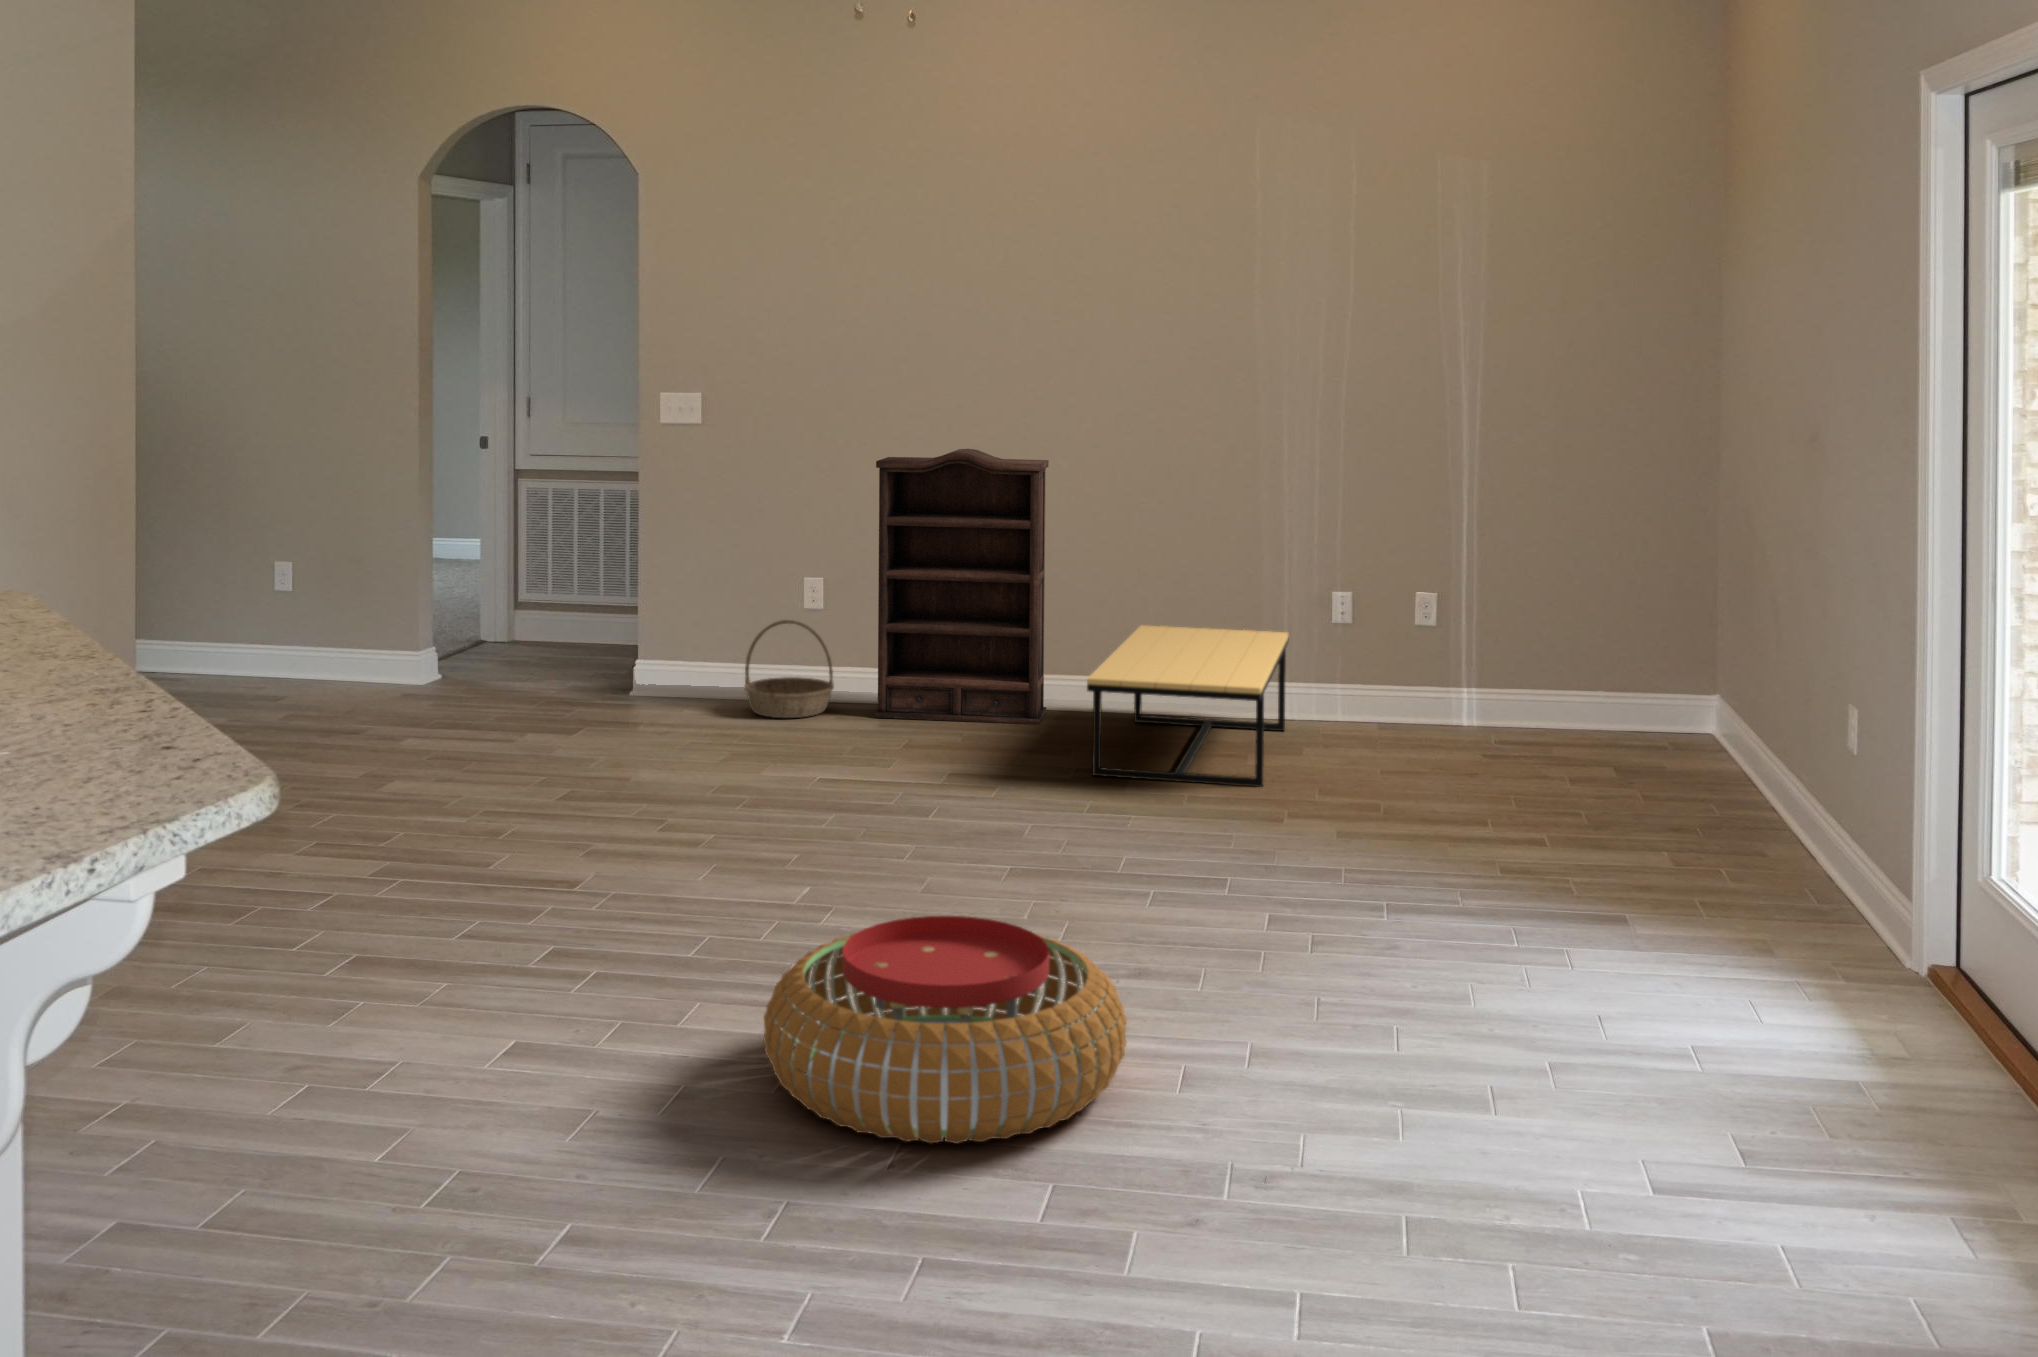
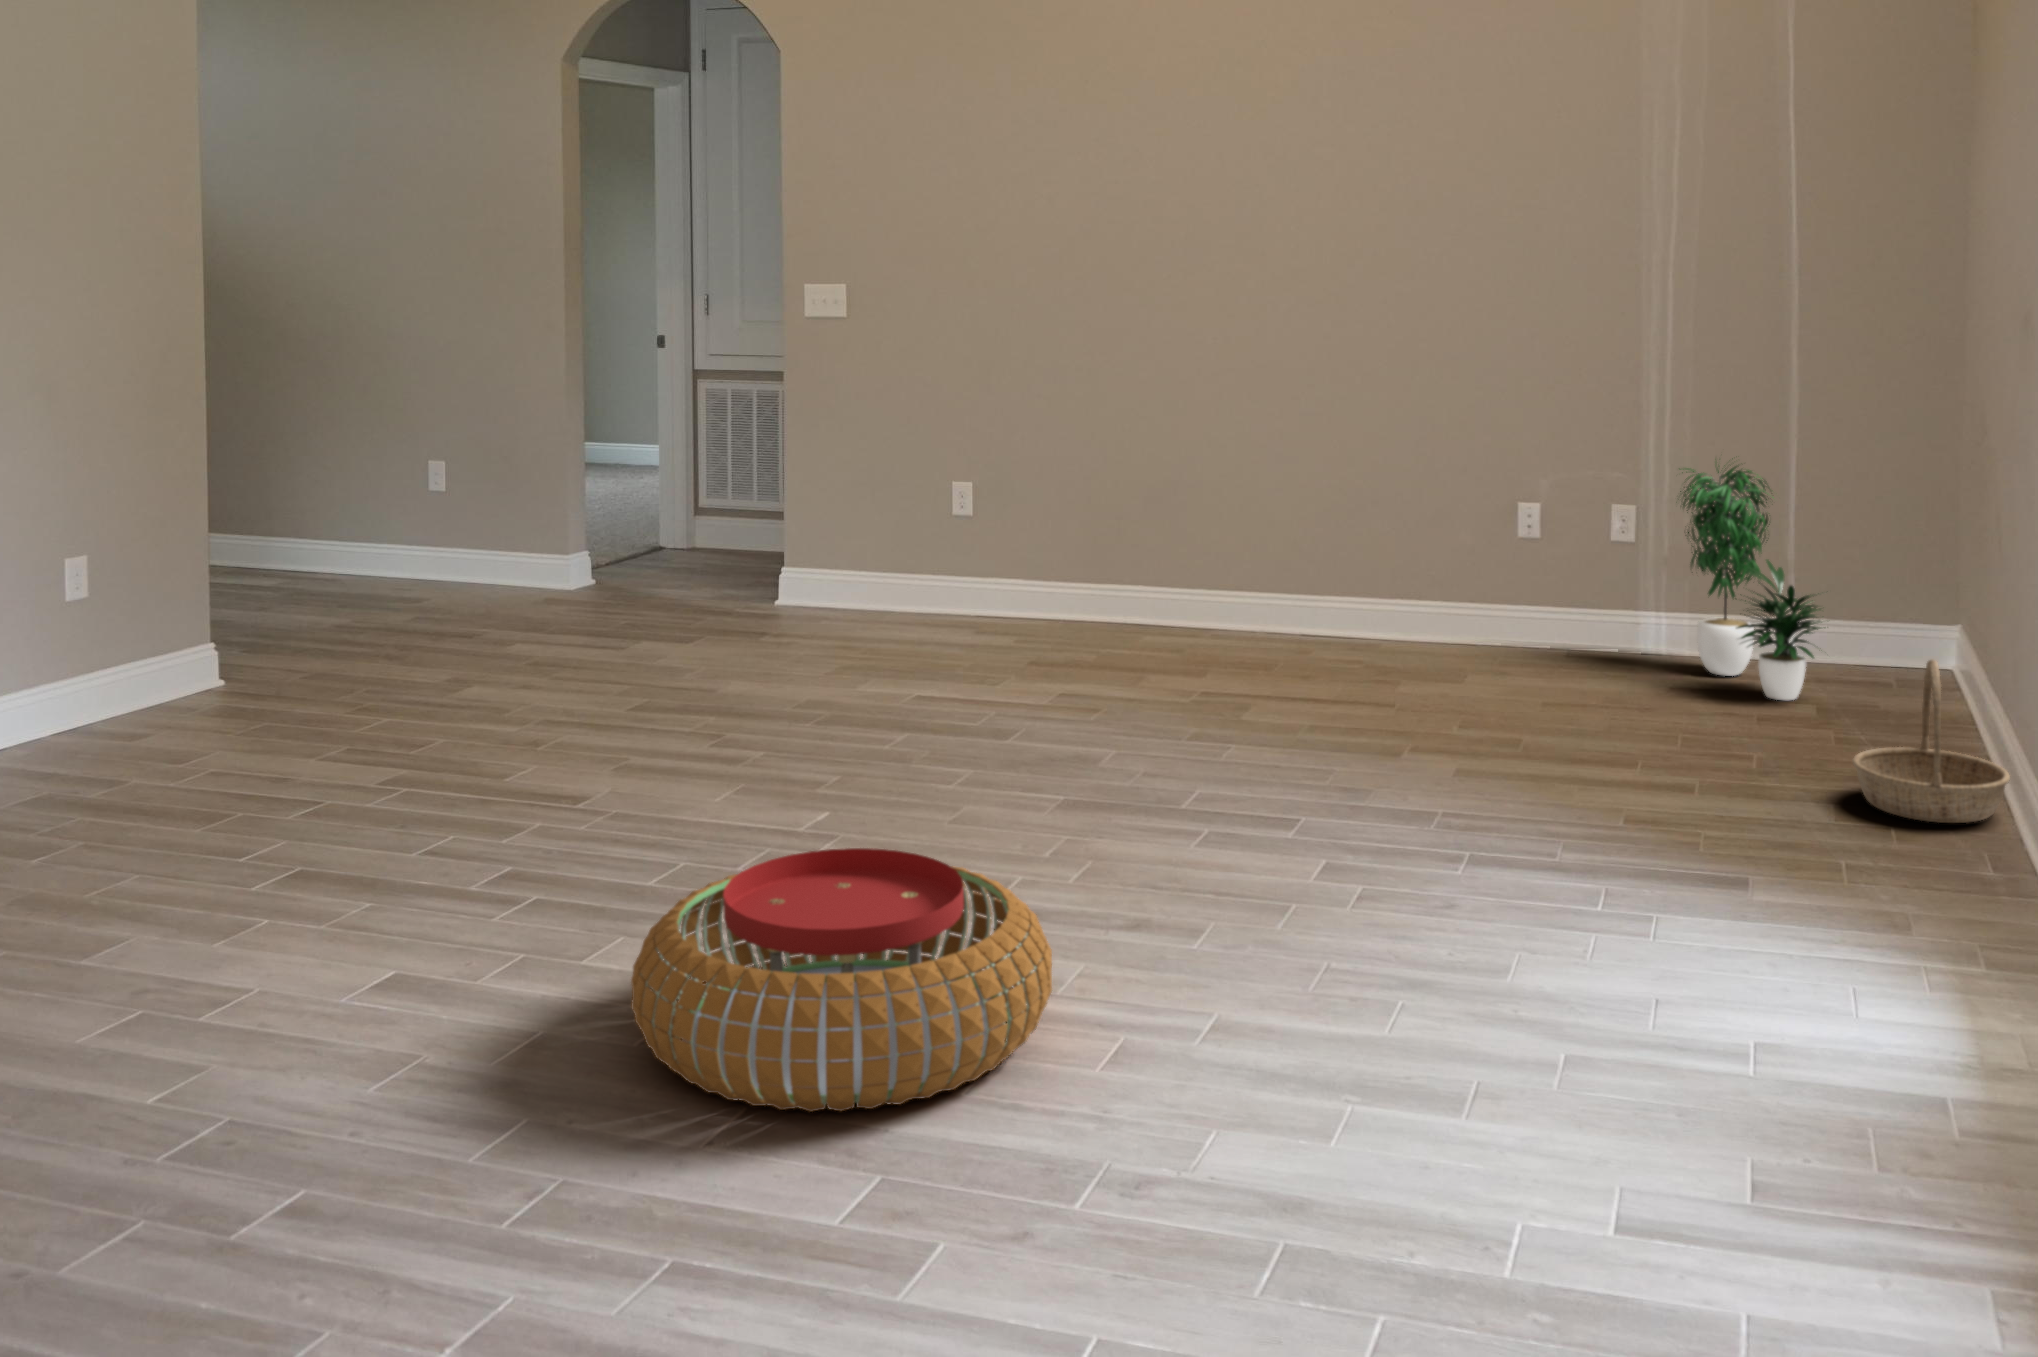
bookshelf: present [874,449,1049,725] -> none [1015,343,1205,643]
potted plant: none [1474,543,1622,763] -> present [1680,458,1827,701]
basket: present [744,620,834,718] -> present [1853,660,2010,823]
coffee table: present [1087,625,1288,787] -> none [1202,537,1466,717]

